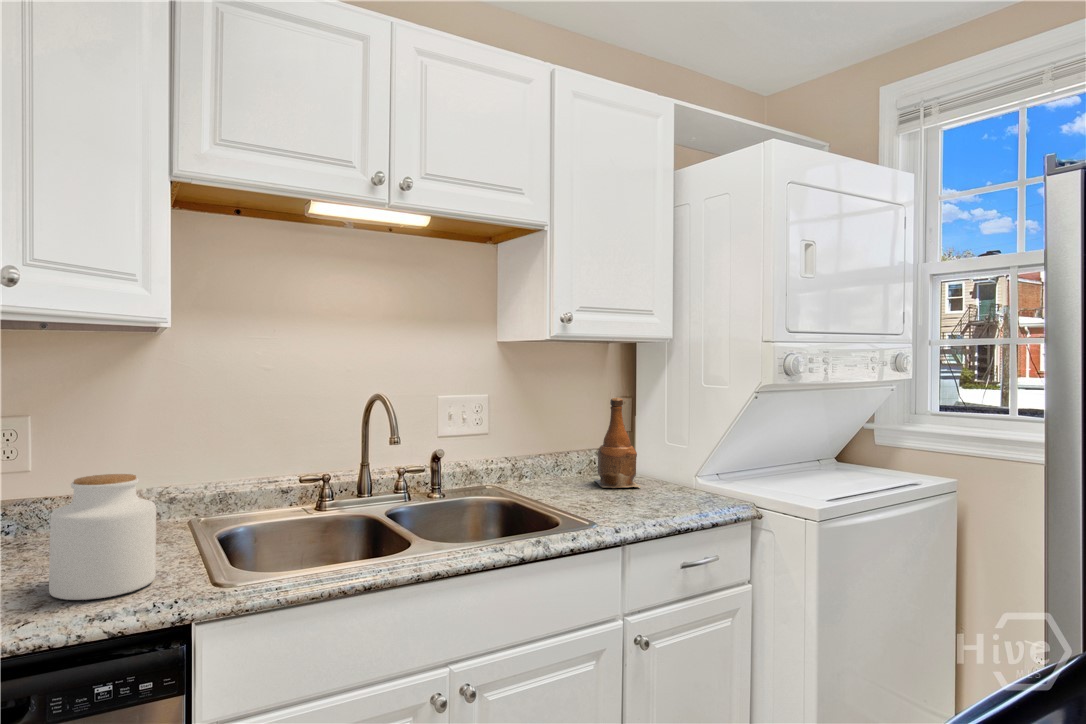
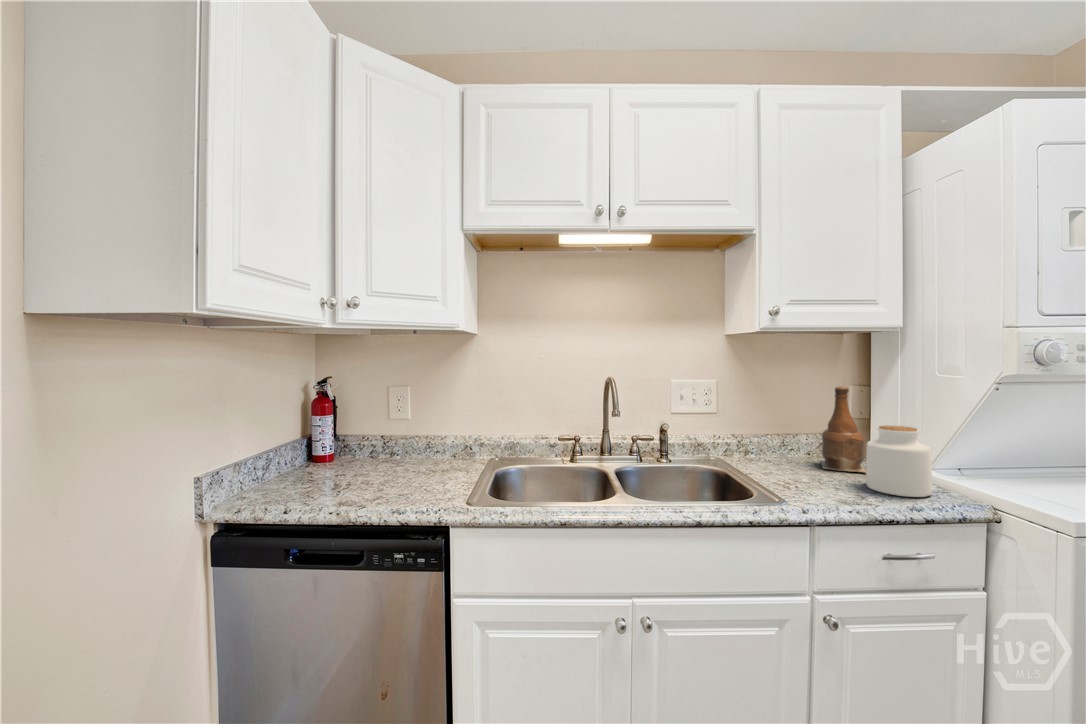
jar: present [49,474,156,600] -> present [866,425,932,497]

